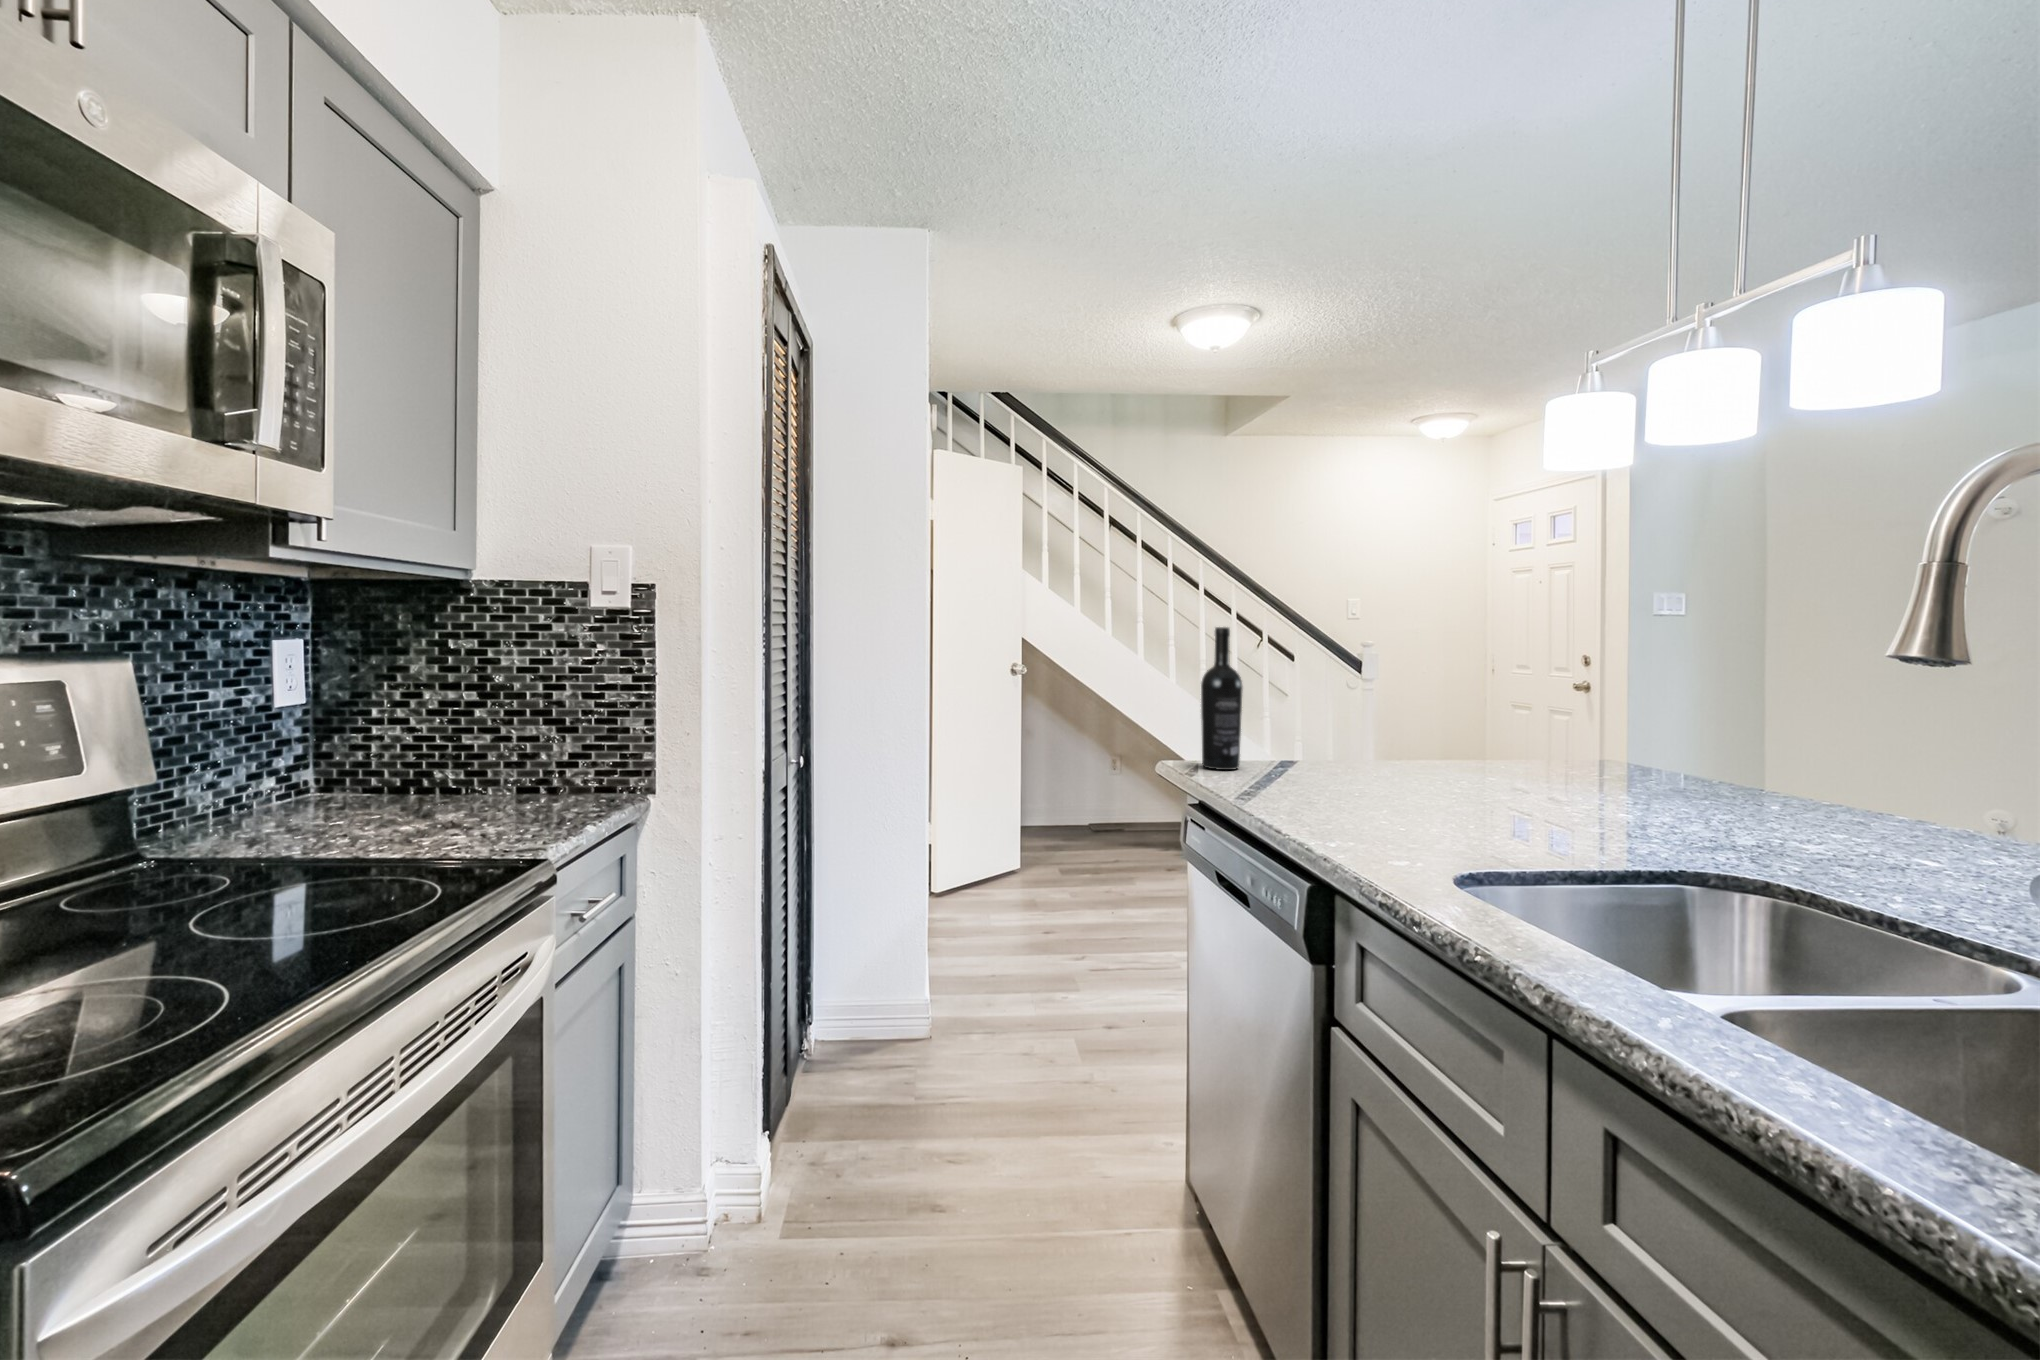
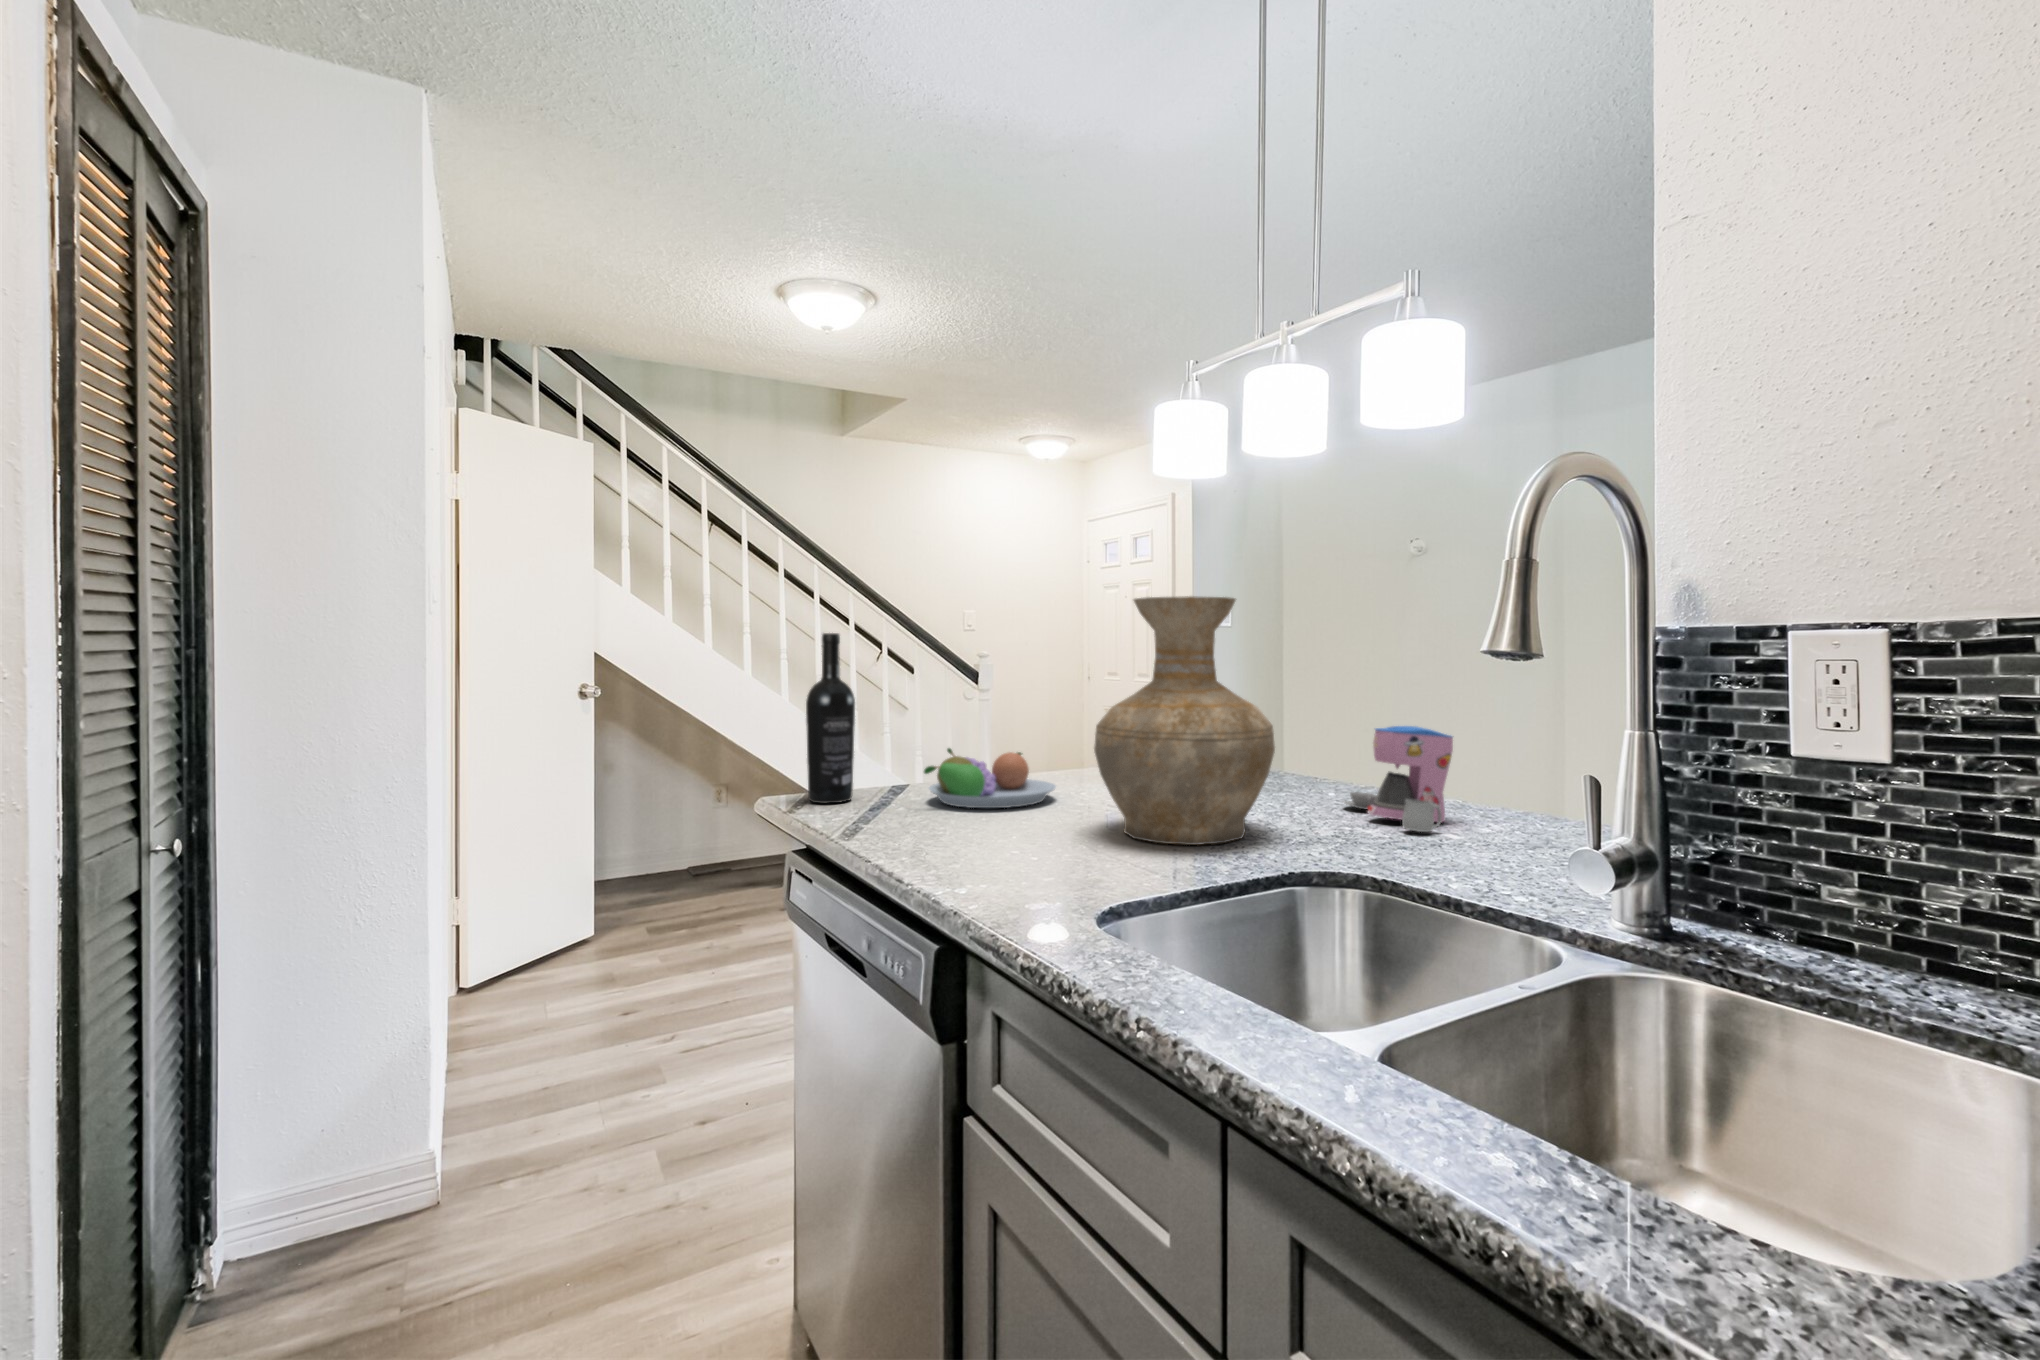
vase: none [1468,596,1677,836] -> present [1094,596,1275,845]
fruit bowl: none [1303,730,1433,787] -> present [924,748,1056,808]
coffee maker: none [1778,736,1936,853] -> present [1344,726,1453,832]

